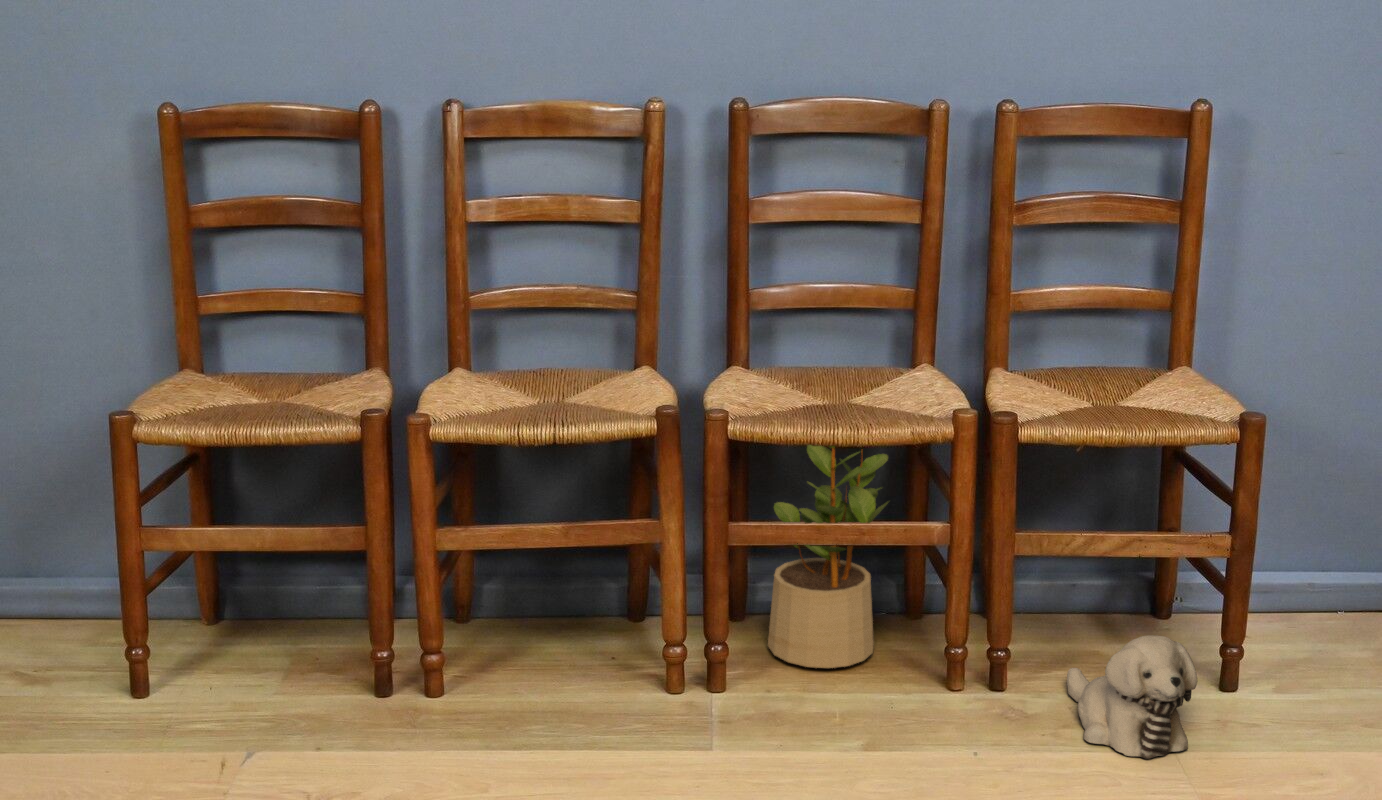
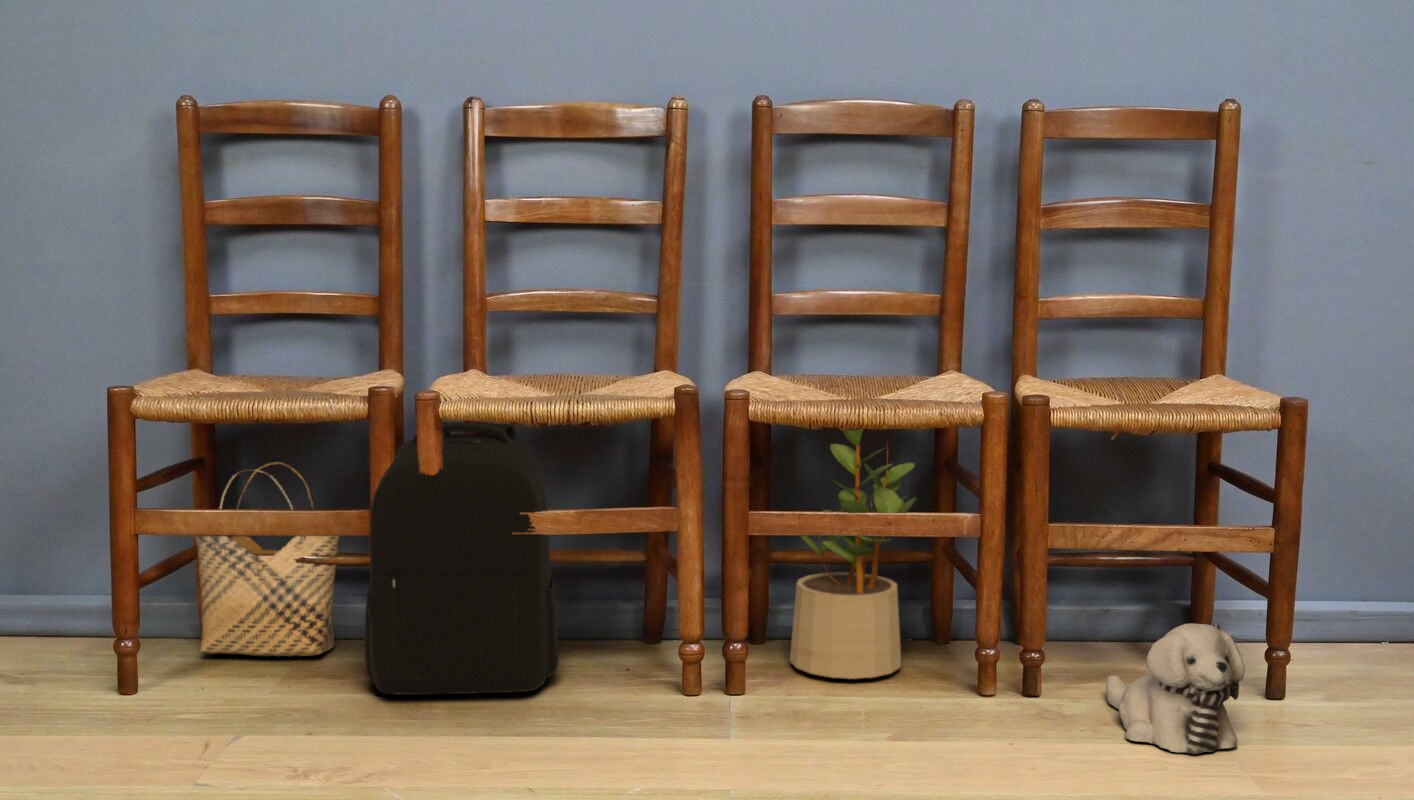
backpack: none [365,426,549,694] -> present [365,421,559,695]
woven basket: none [193,457,334,644] -> present [195,462,339,656]

